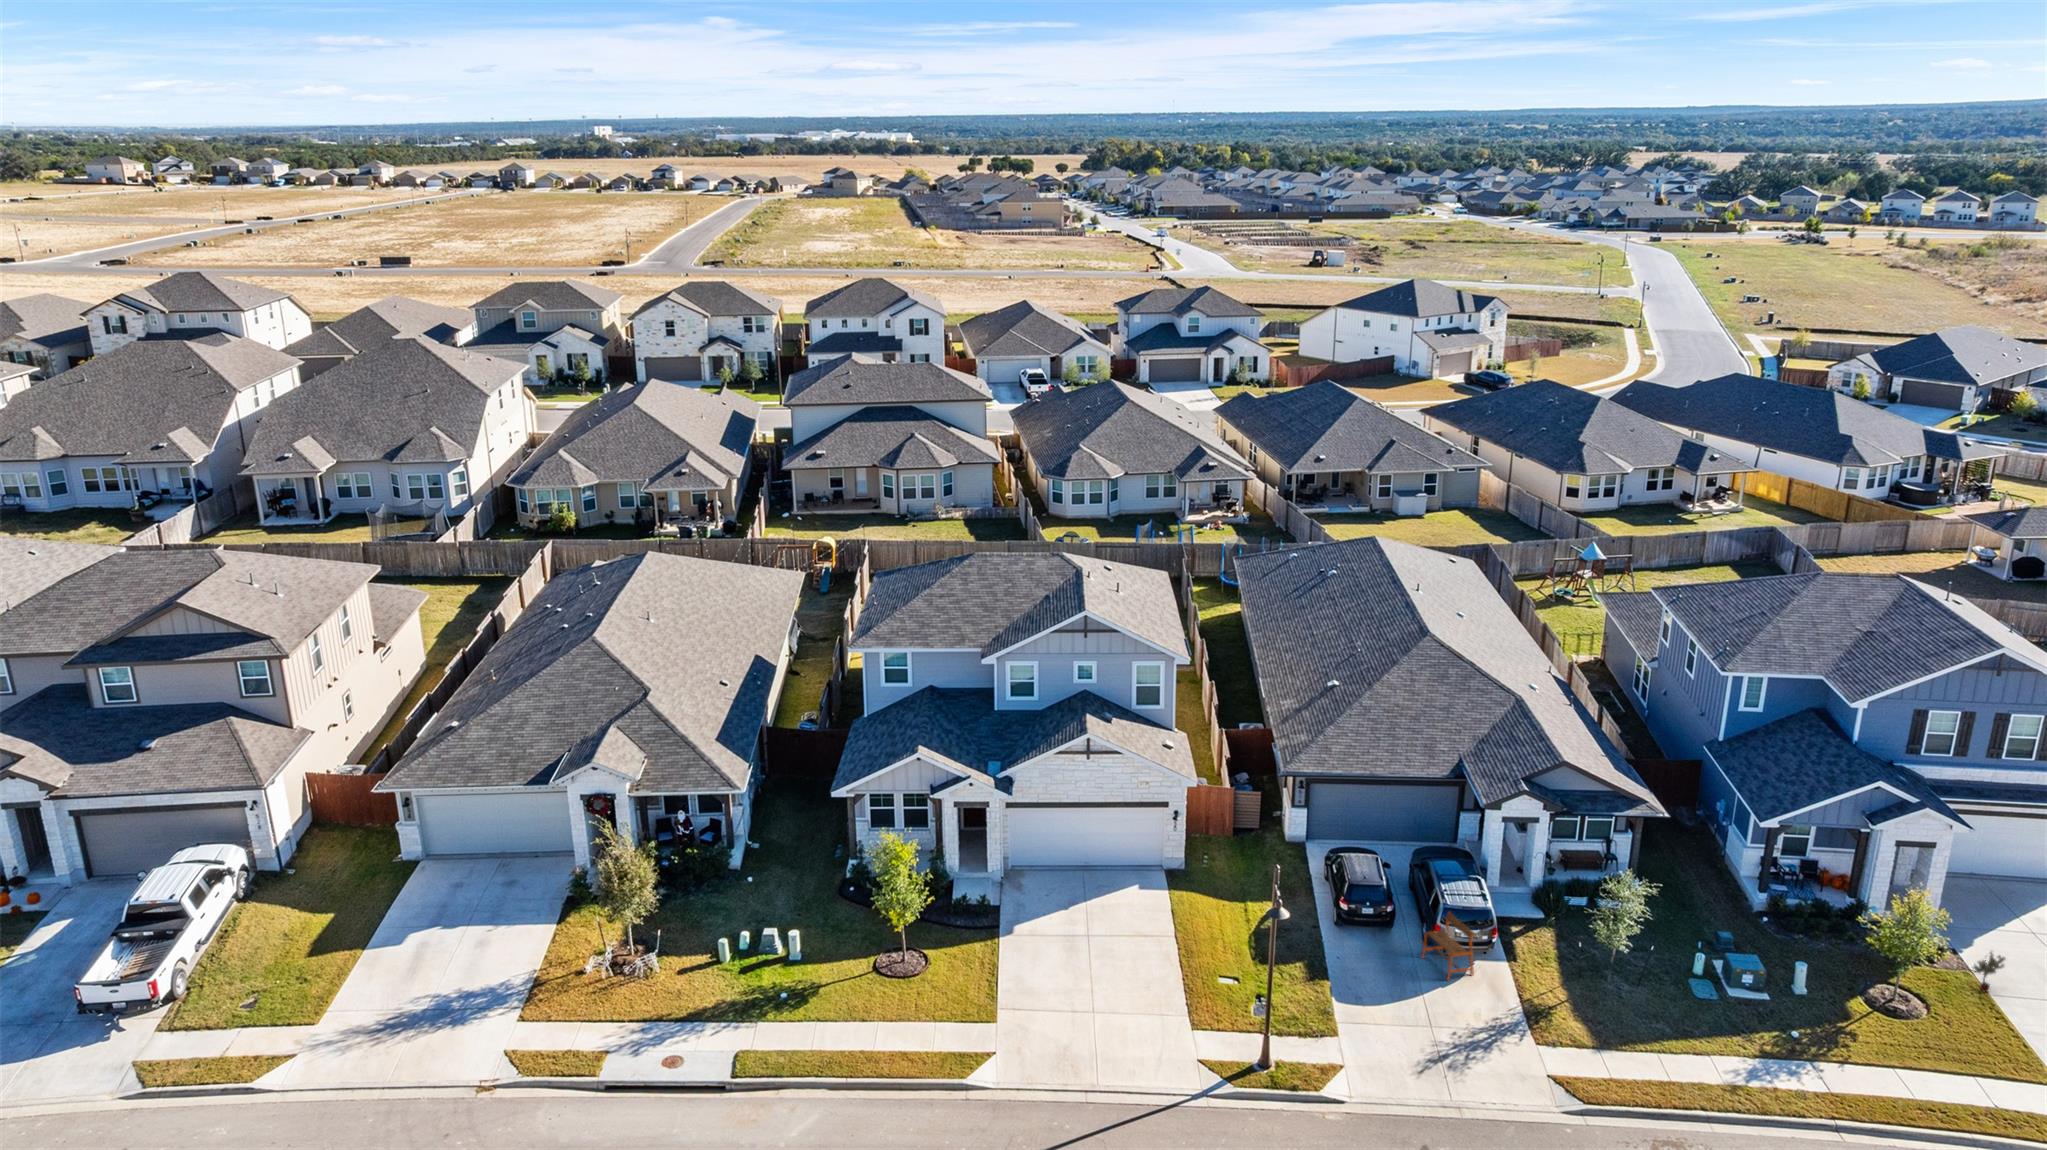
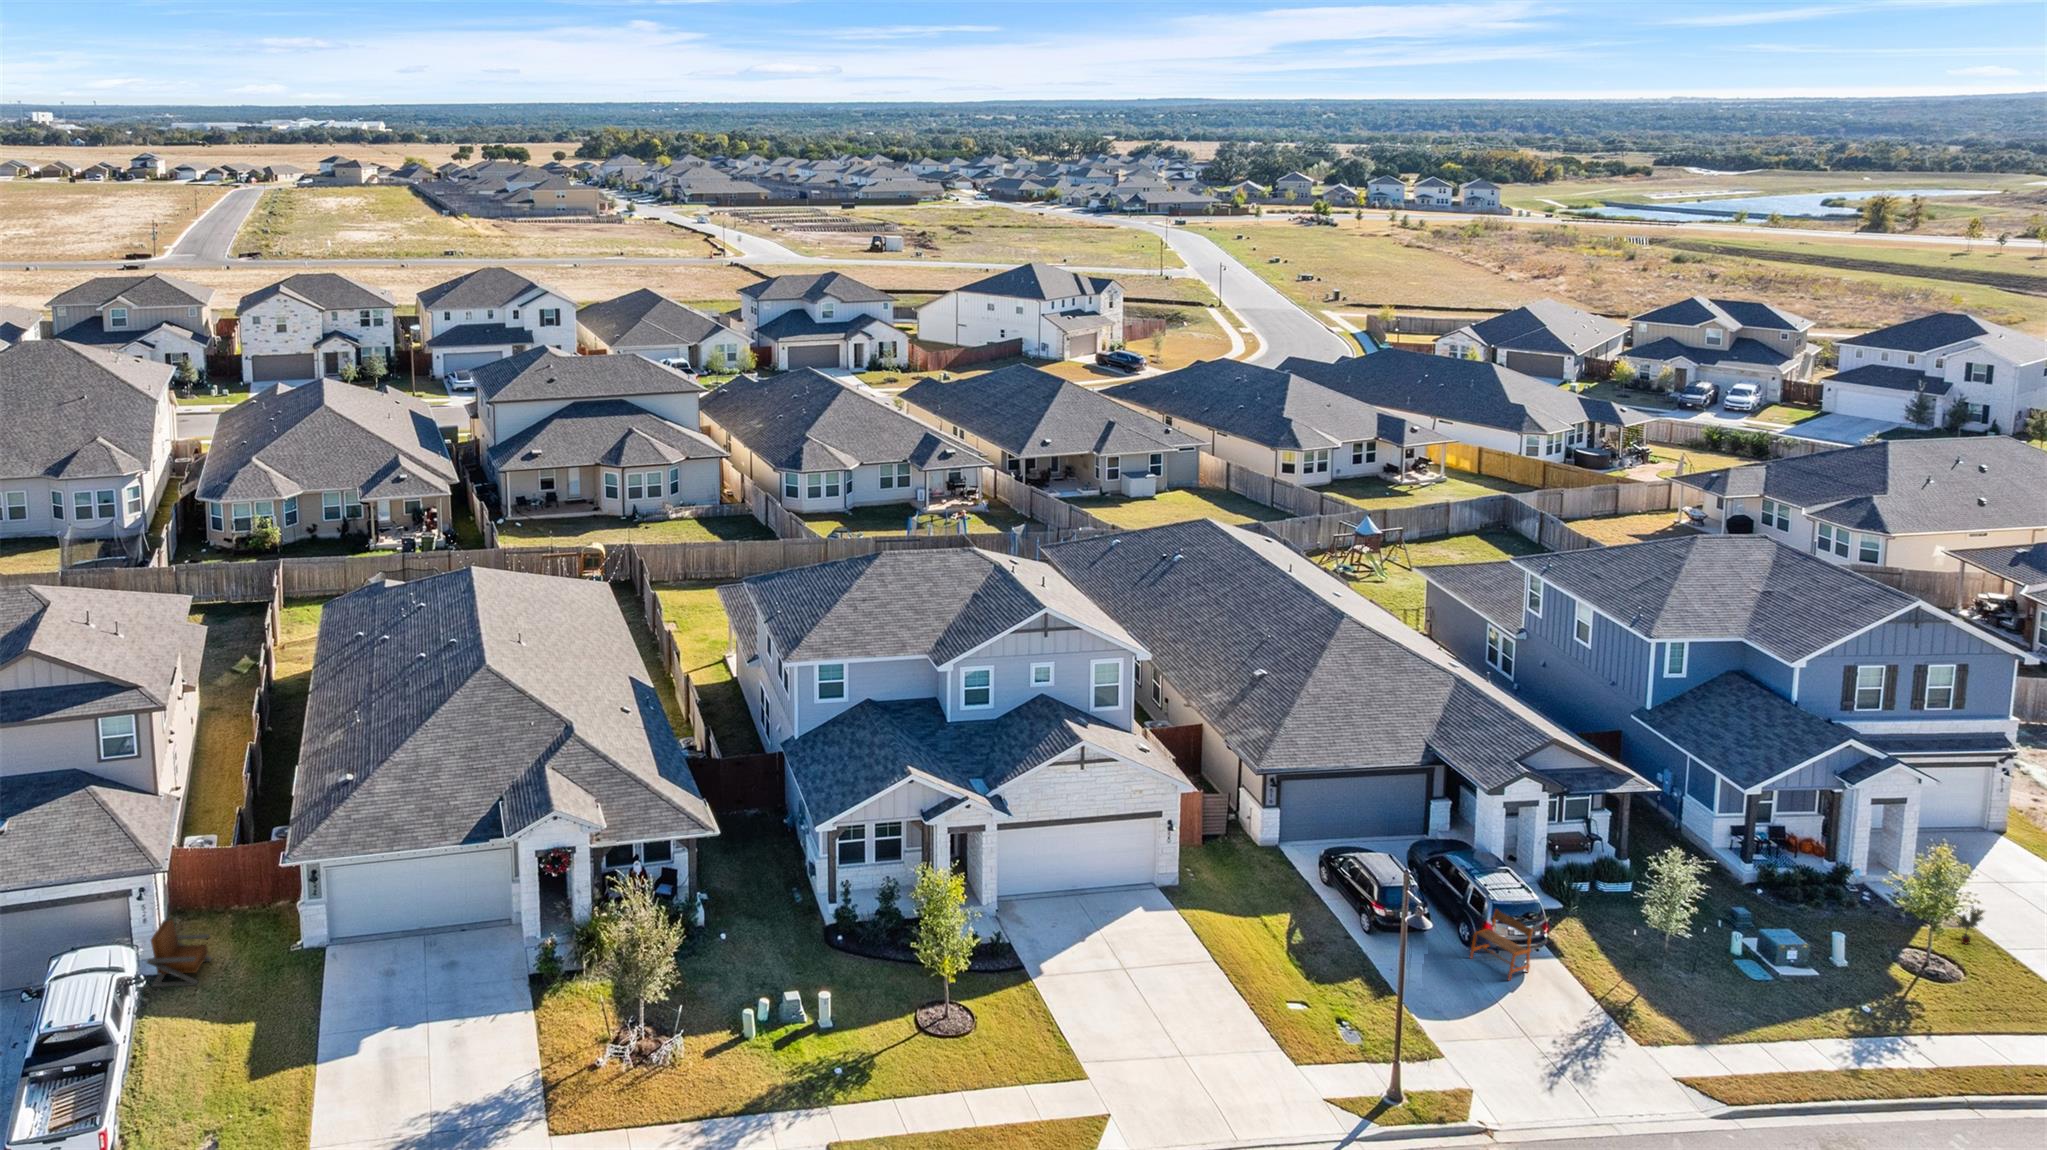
lounge chair: none [291,832,349,885] -> present [147,920,212,987]

